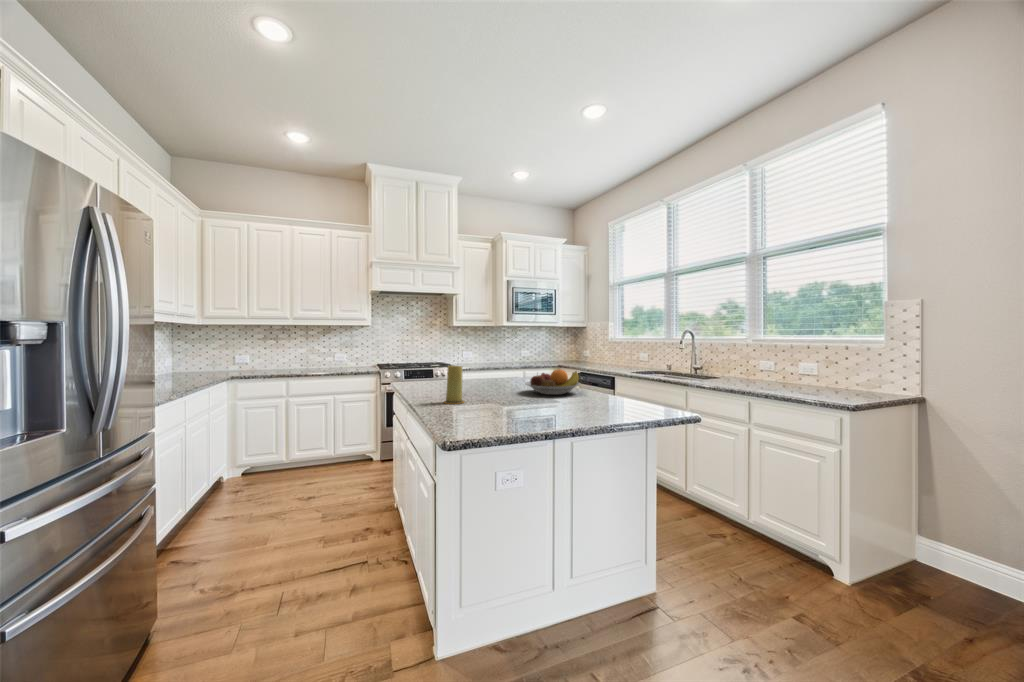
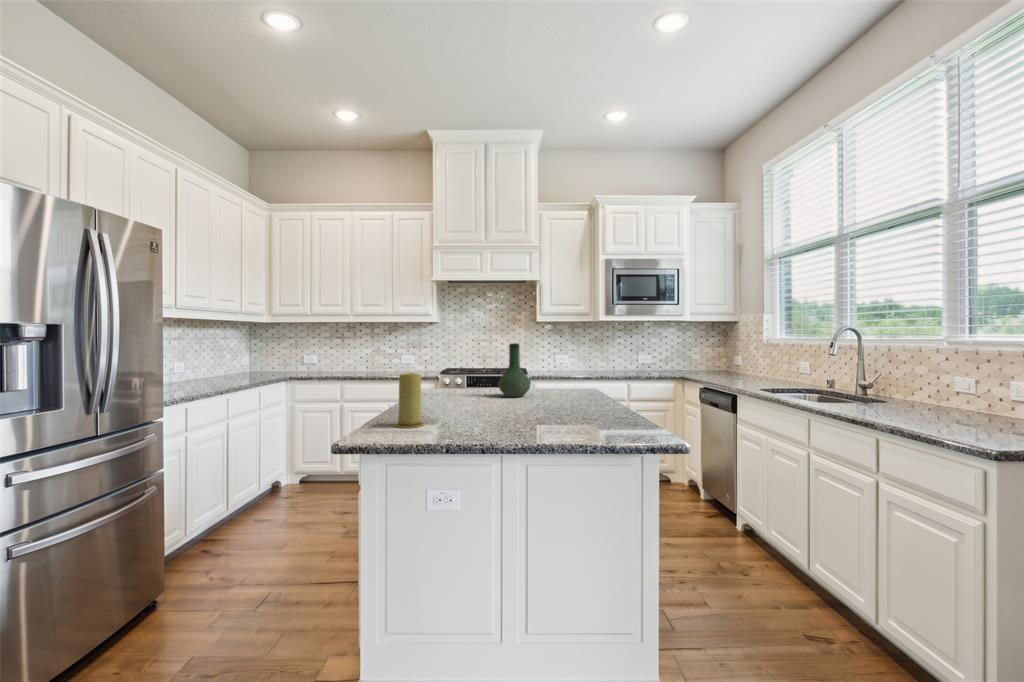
vase: none [468,343,491,383] -> present [498,343,531,397]
fruit bowl: present [525,370,580,395] -> none [534,384,620,423]

